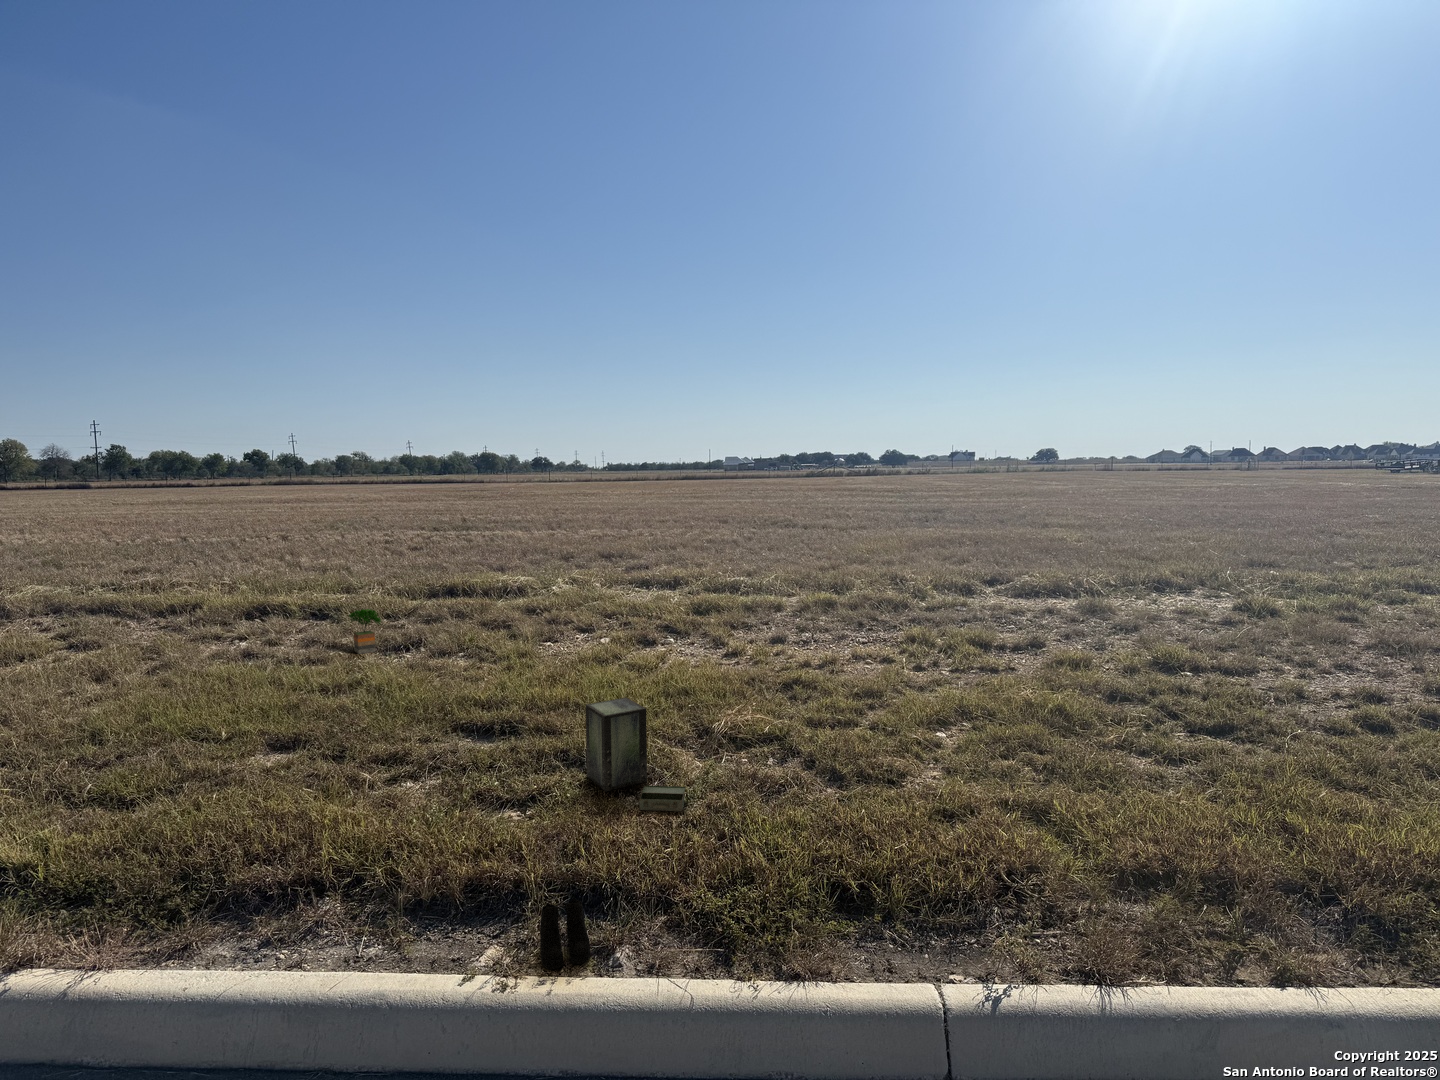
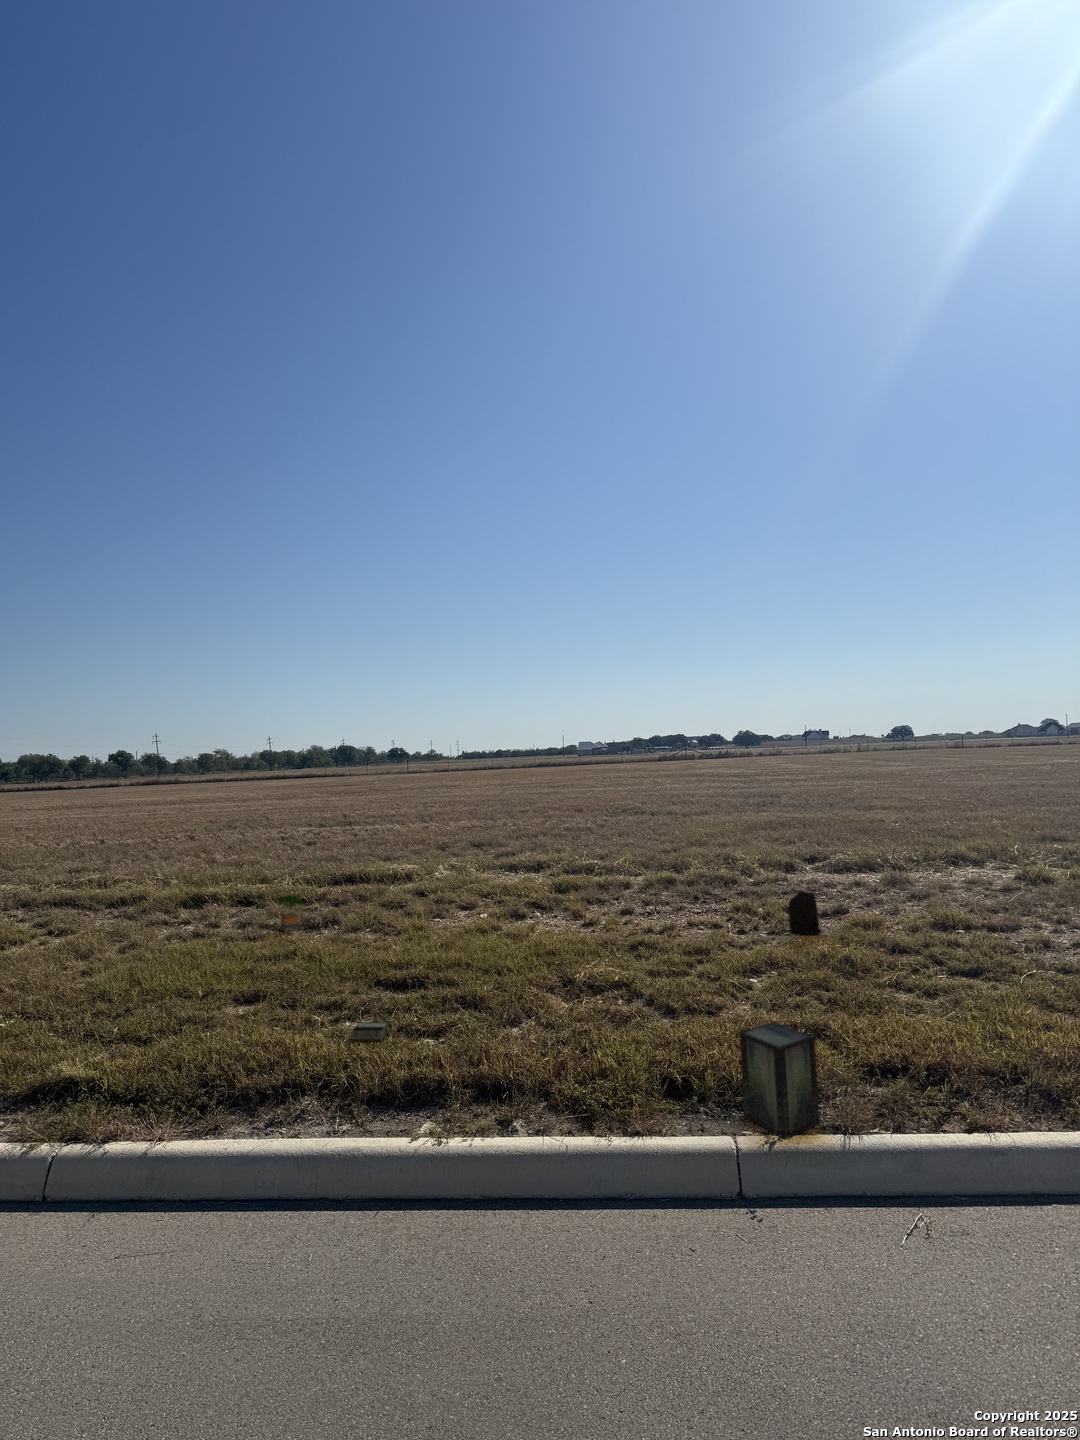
backpack: none [978,623,1015,676] -> present [788,891,820,935]
storage box: present [586,698,647,791] -> present [740,1022,820,1139]
toolbox: present [639,785,686,811] -> present [351,1022,388,1040]
boots: present [540,899,590,969] -> none [460,1087,495,1132]

